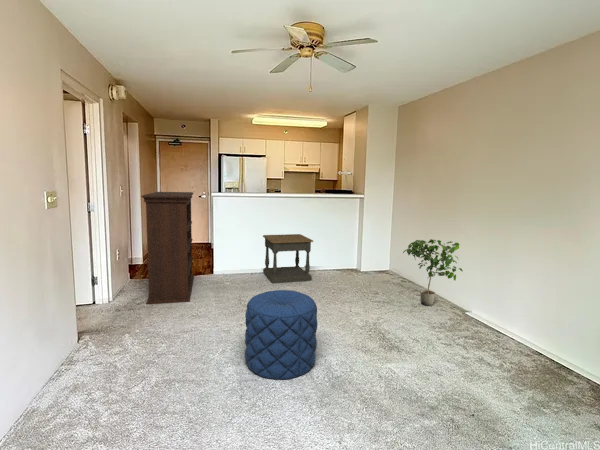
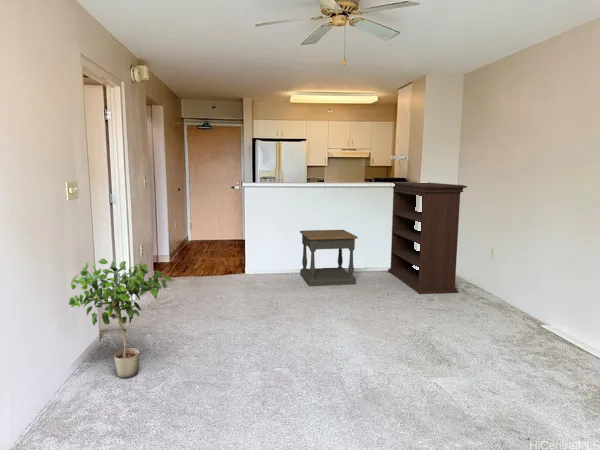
bookshelf: present [141,192,194,304] -> present [388,182,467,294]
potted plant: present [403,239,463,306] -> present [69,258,172,378]
pouf: present [245,290,318,379] -> none [269,290,350,387]

